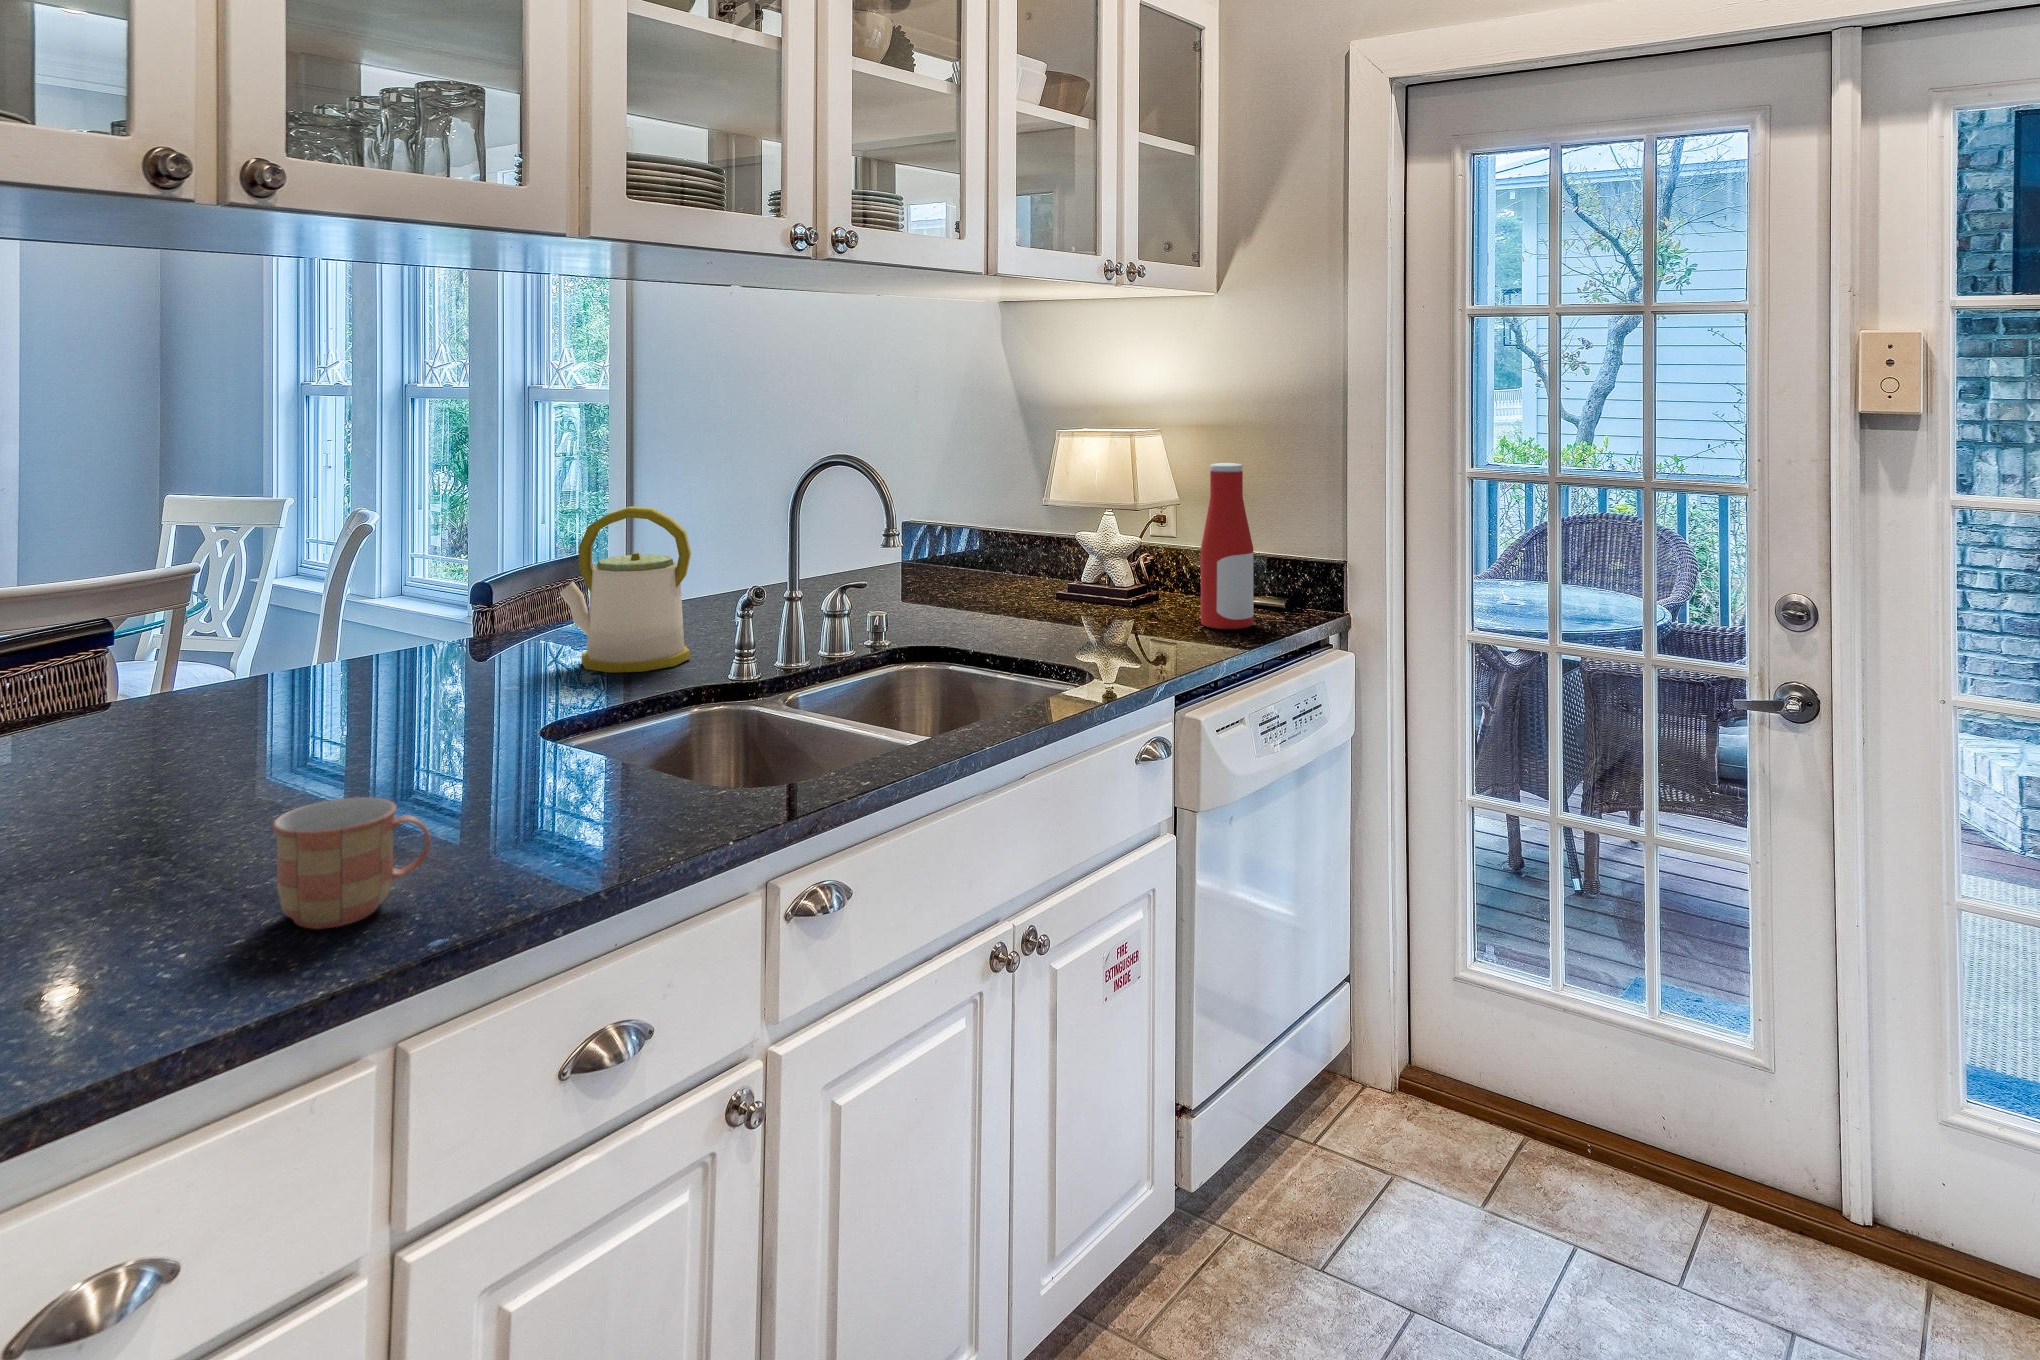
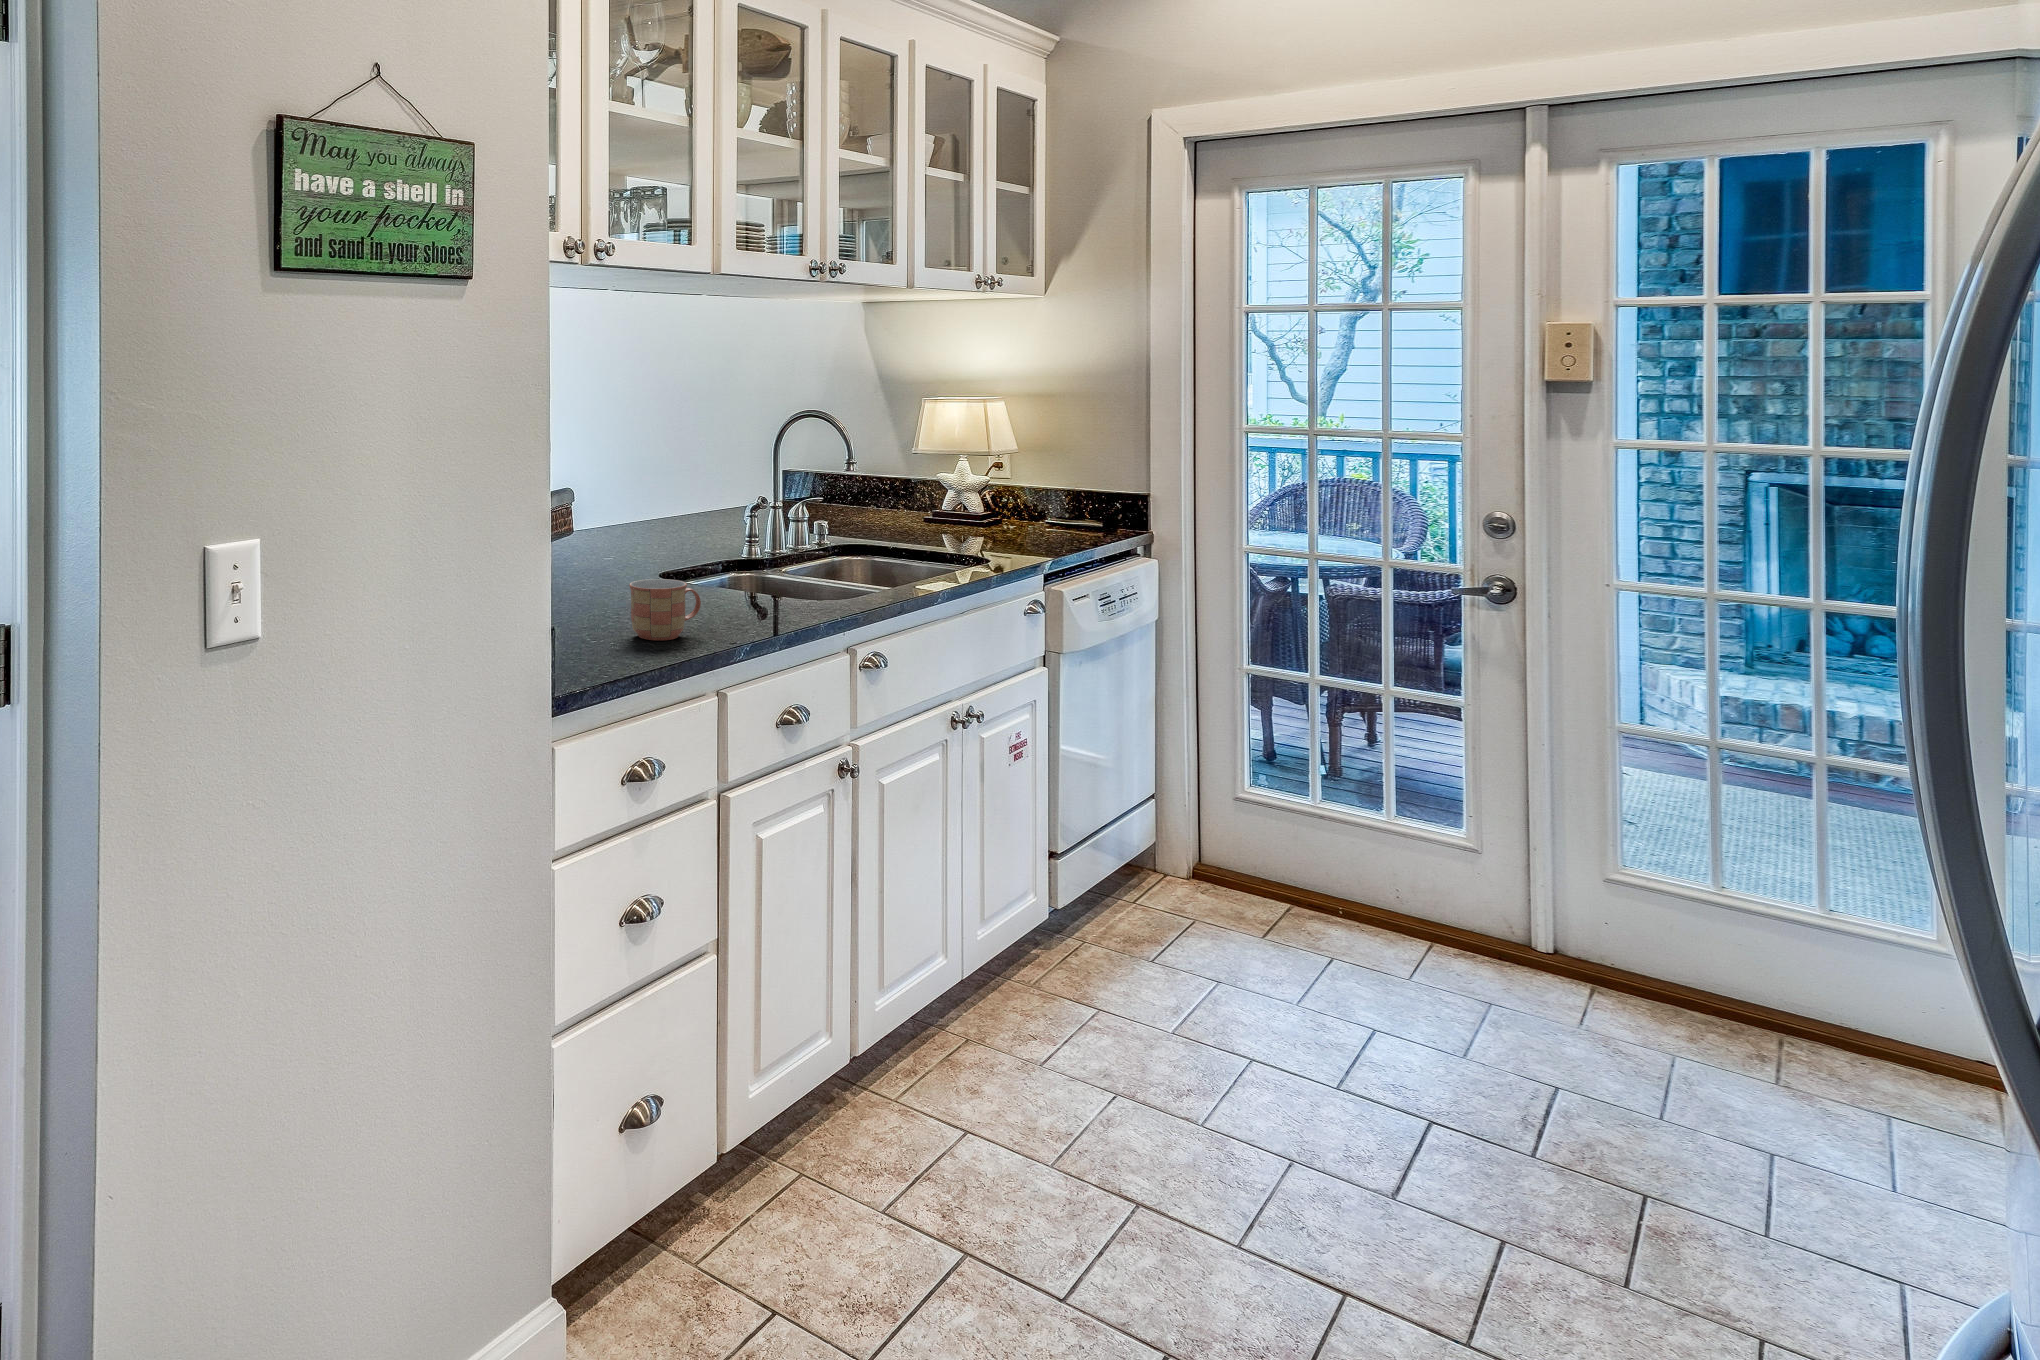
bottle: present [1201,463,1254,629] -> none [1041,421,1081,541]
kettle: present [560,506,691,673] -> none [611,445,697,556]

